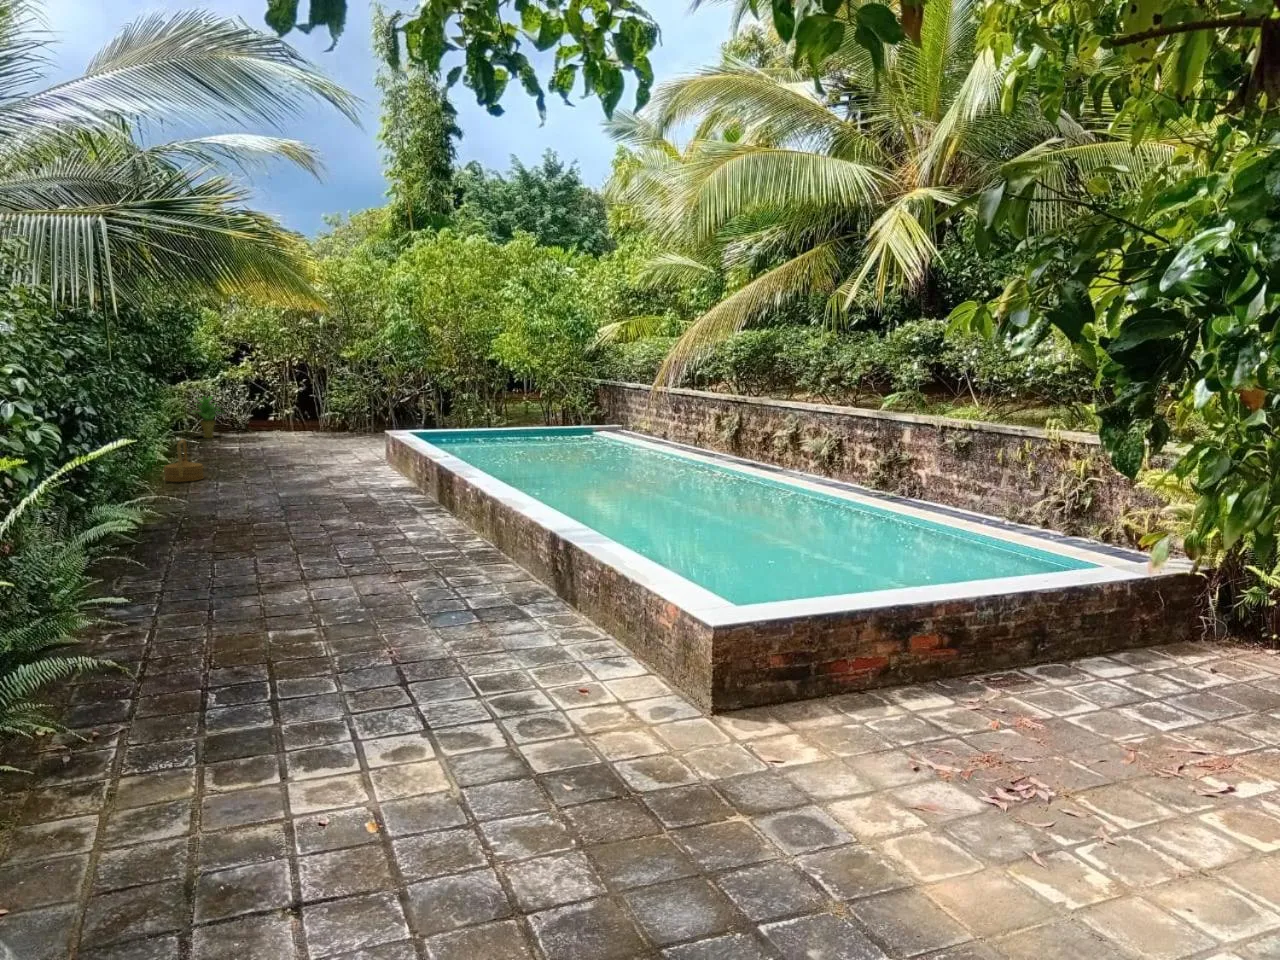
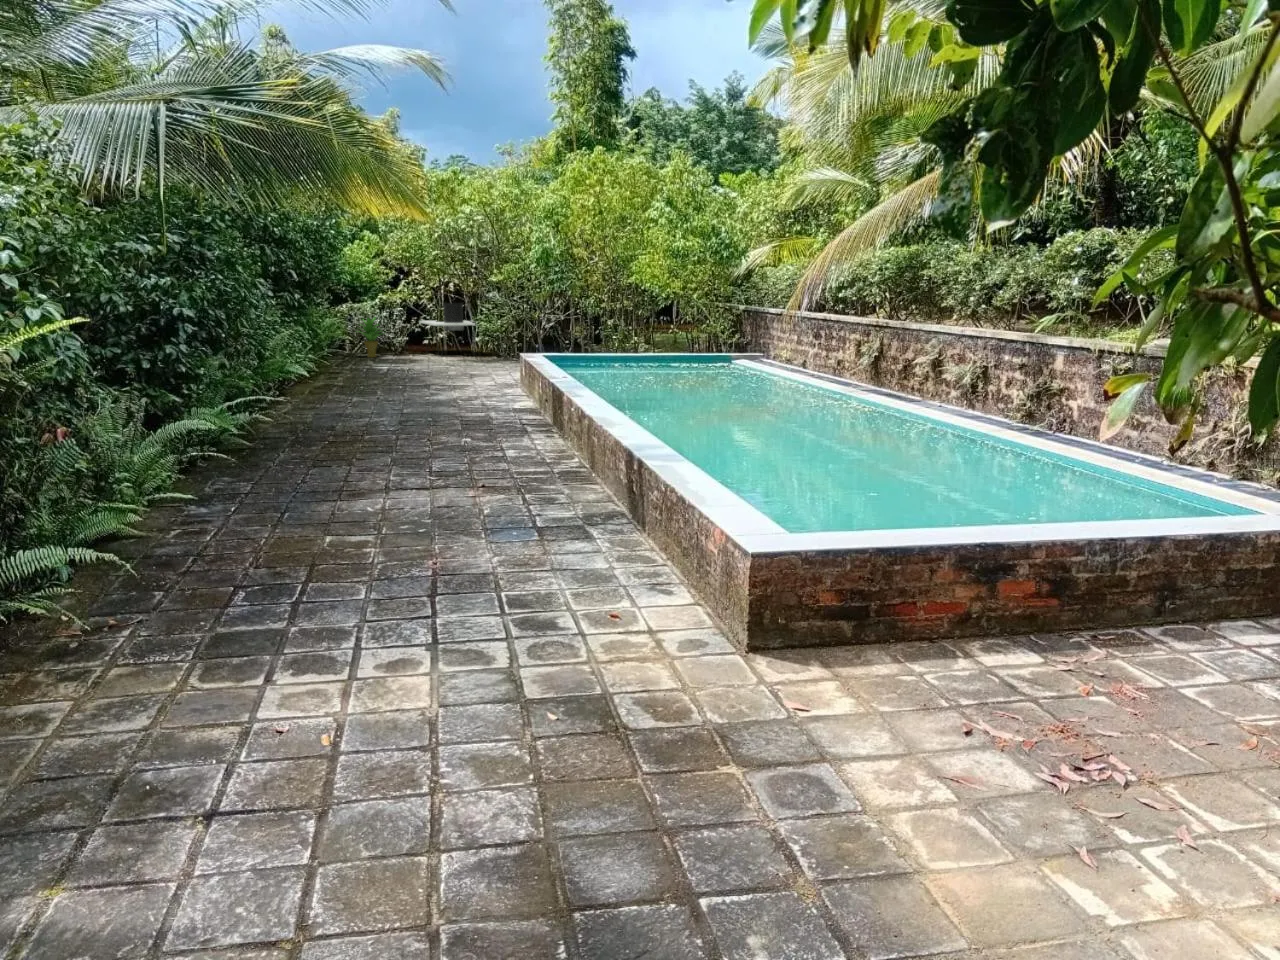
side table: none [258,379,328,435] -> present [419,303,475,349]
woven basket: present [164,439,204,482] -> none [312,354,349,394]

